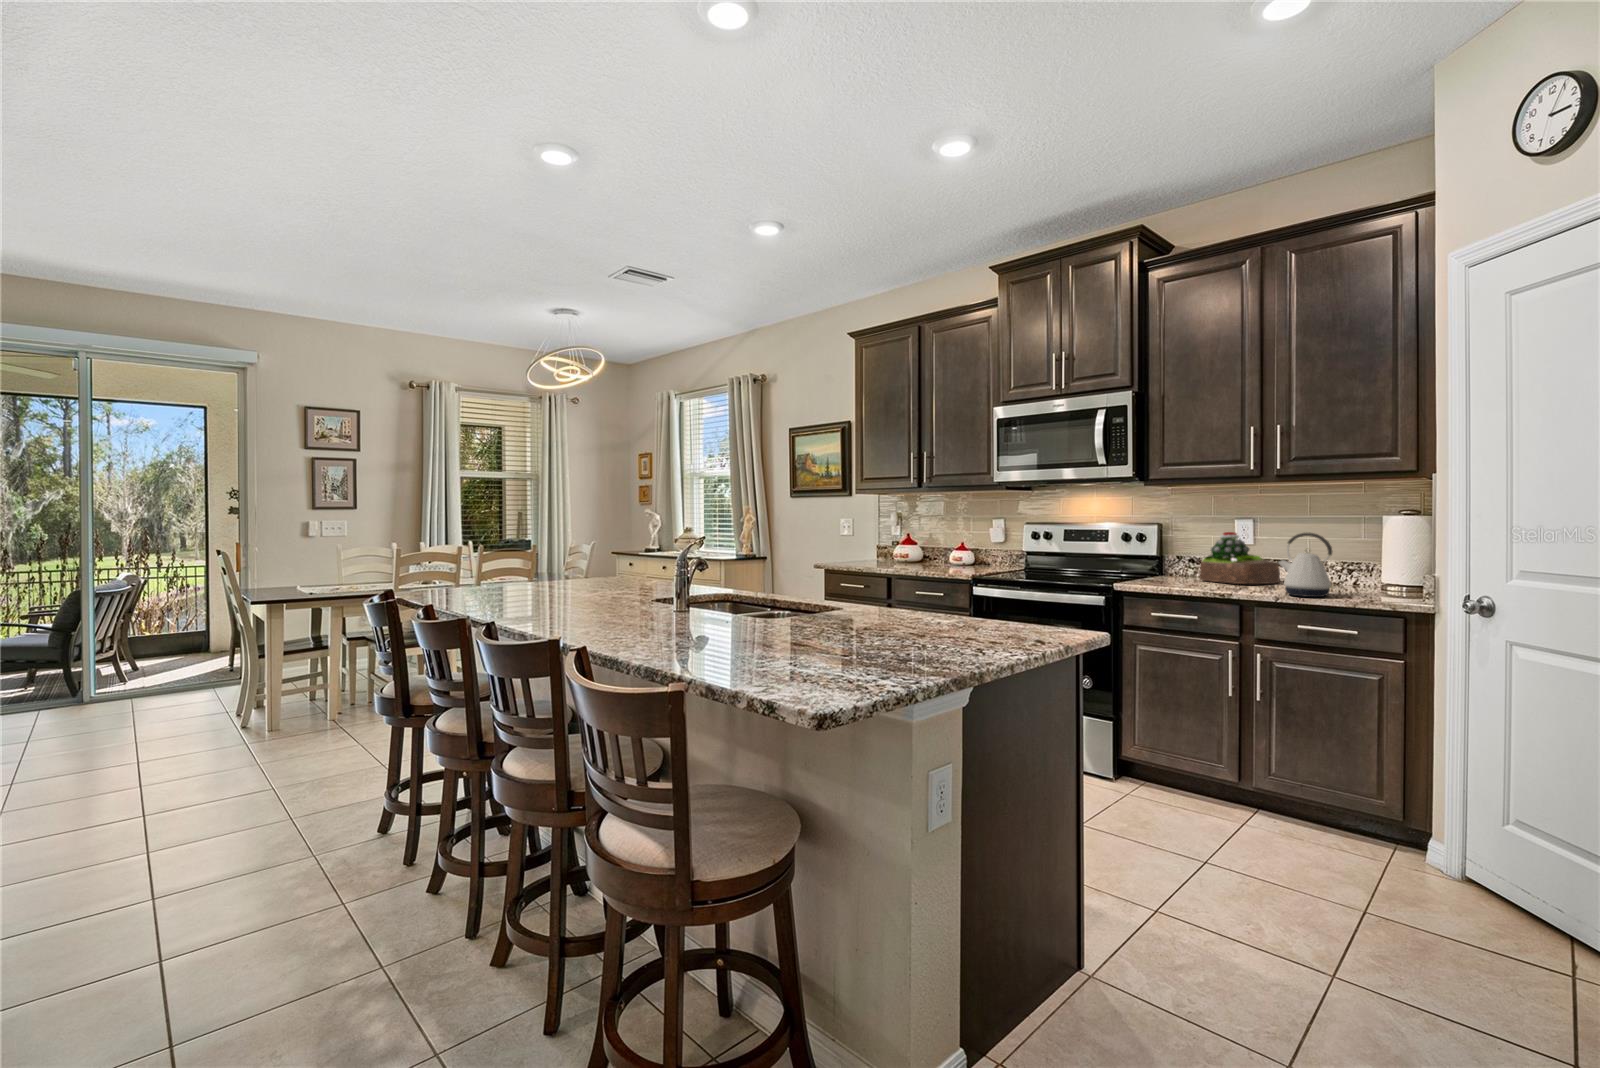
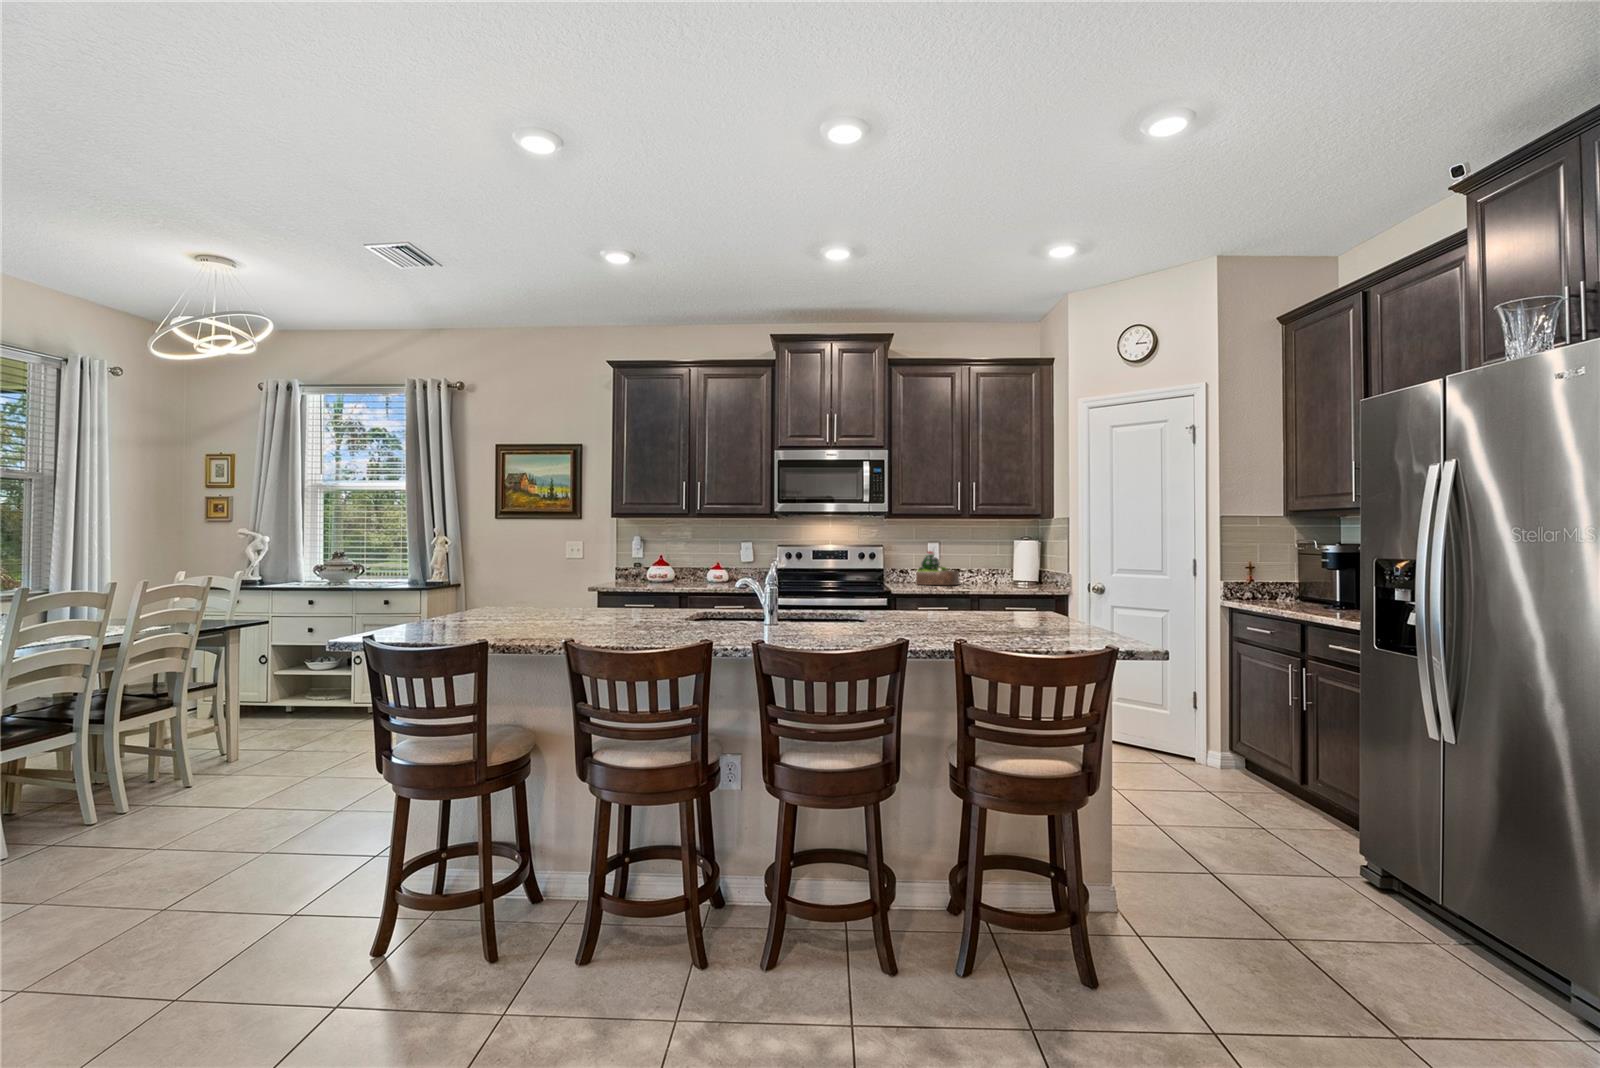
kettle: present [1278,533,1335,597] -> none [980,550,1012,590]

